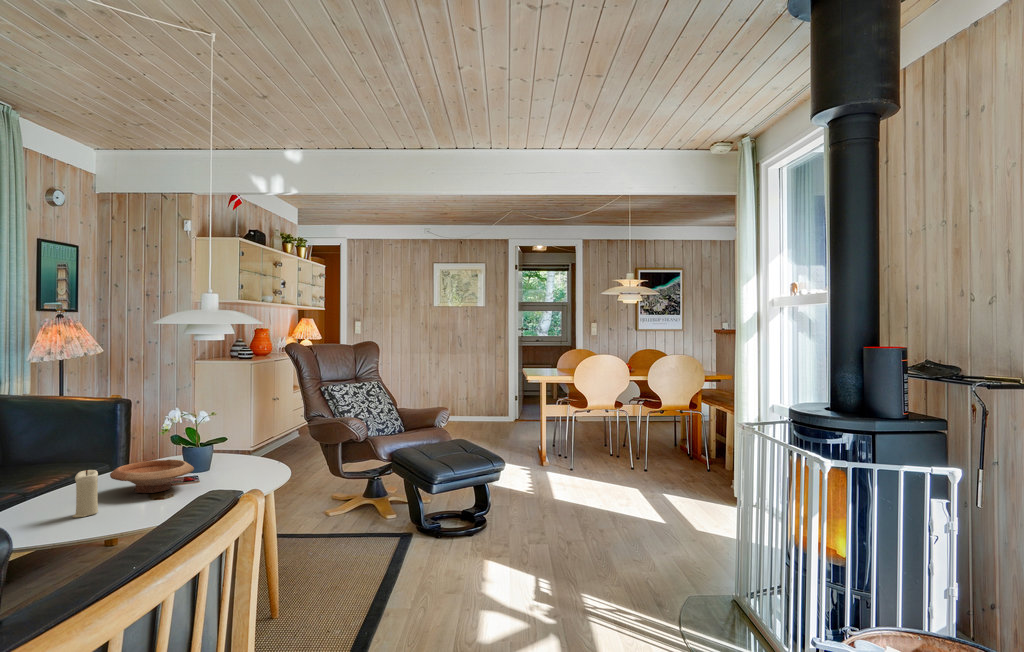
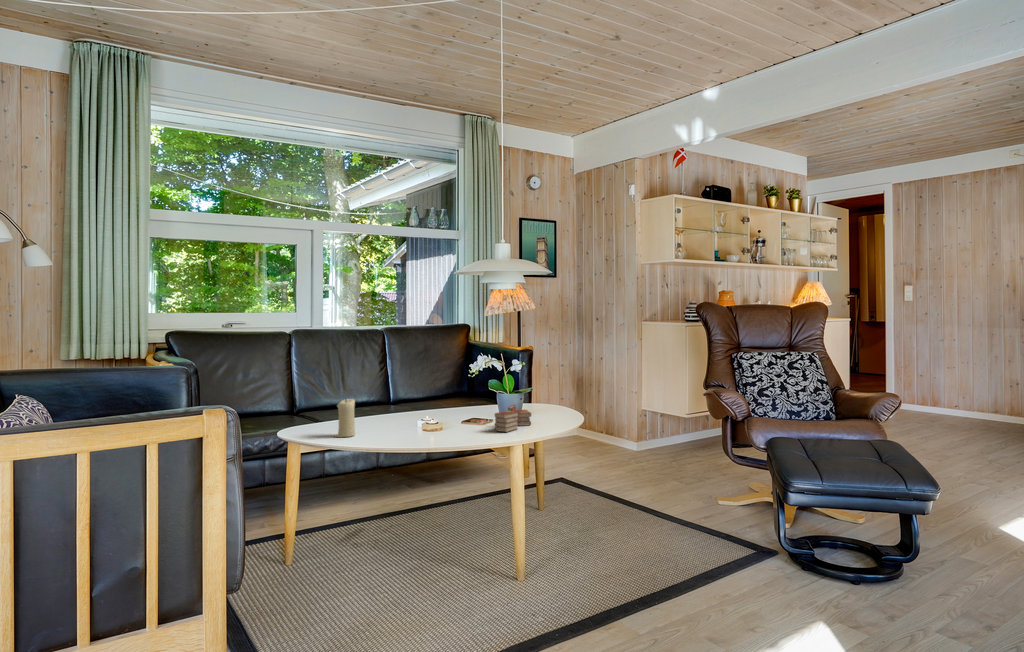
book: none [227,452,251,478] -> present [495,405,531,432]
wooden bowl: present [110,459,194,493] -> none [391,401,461,430]

